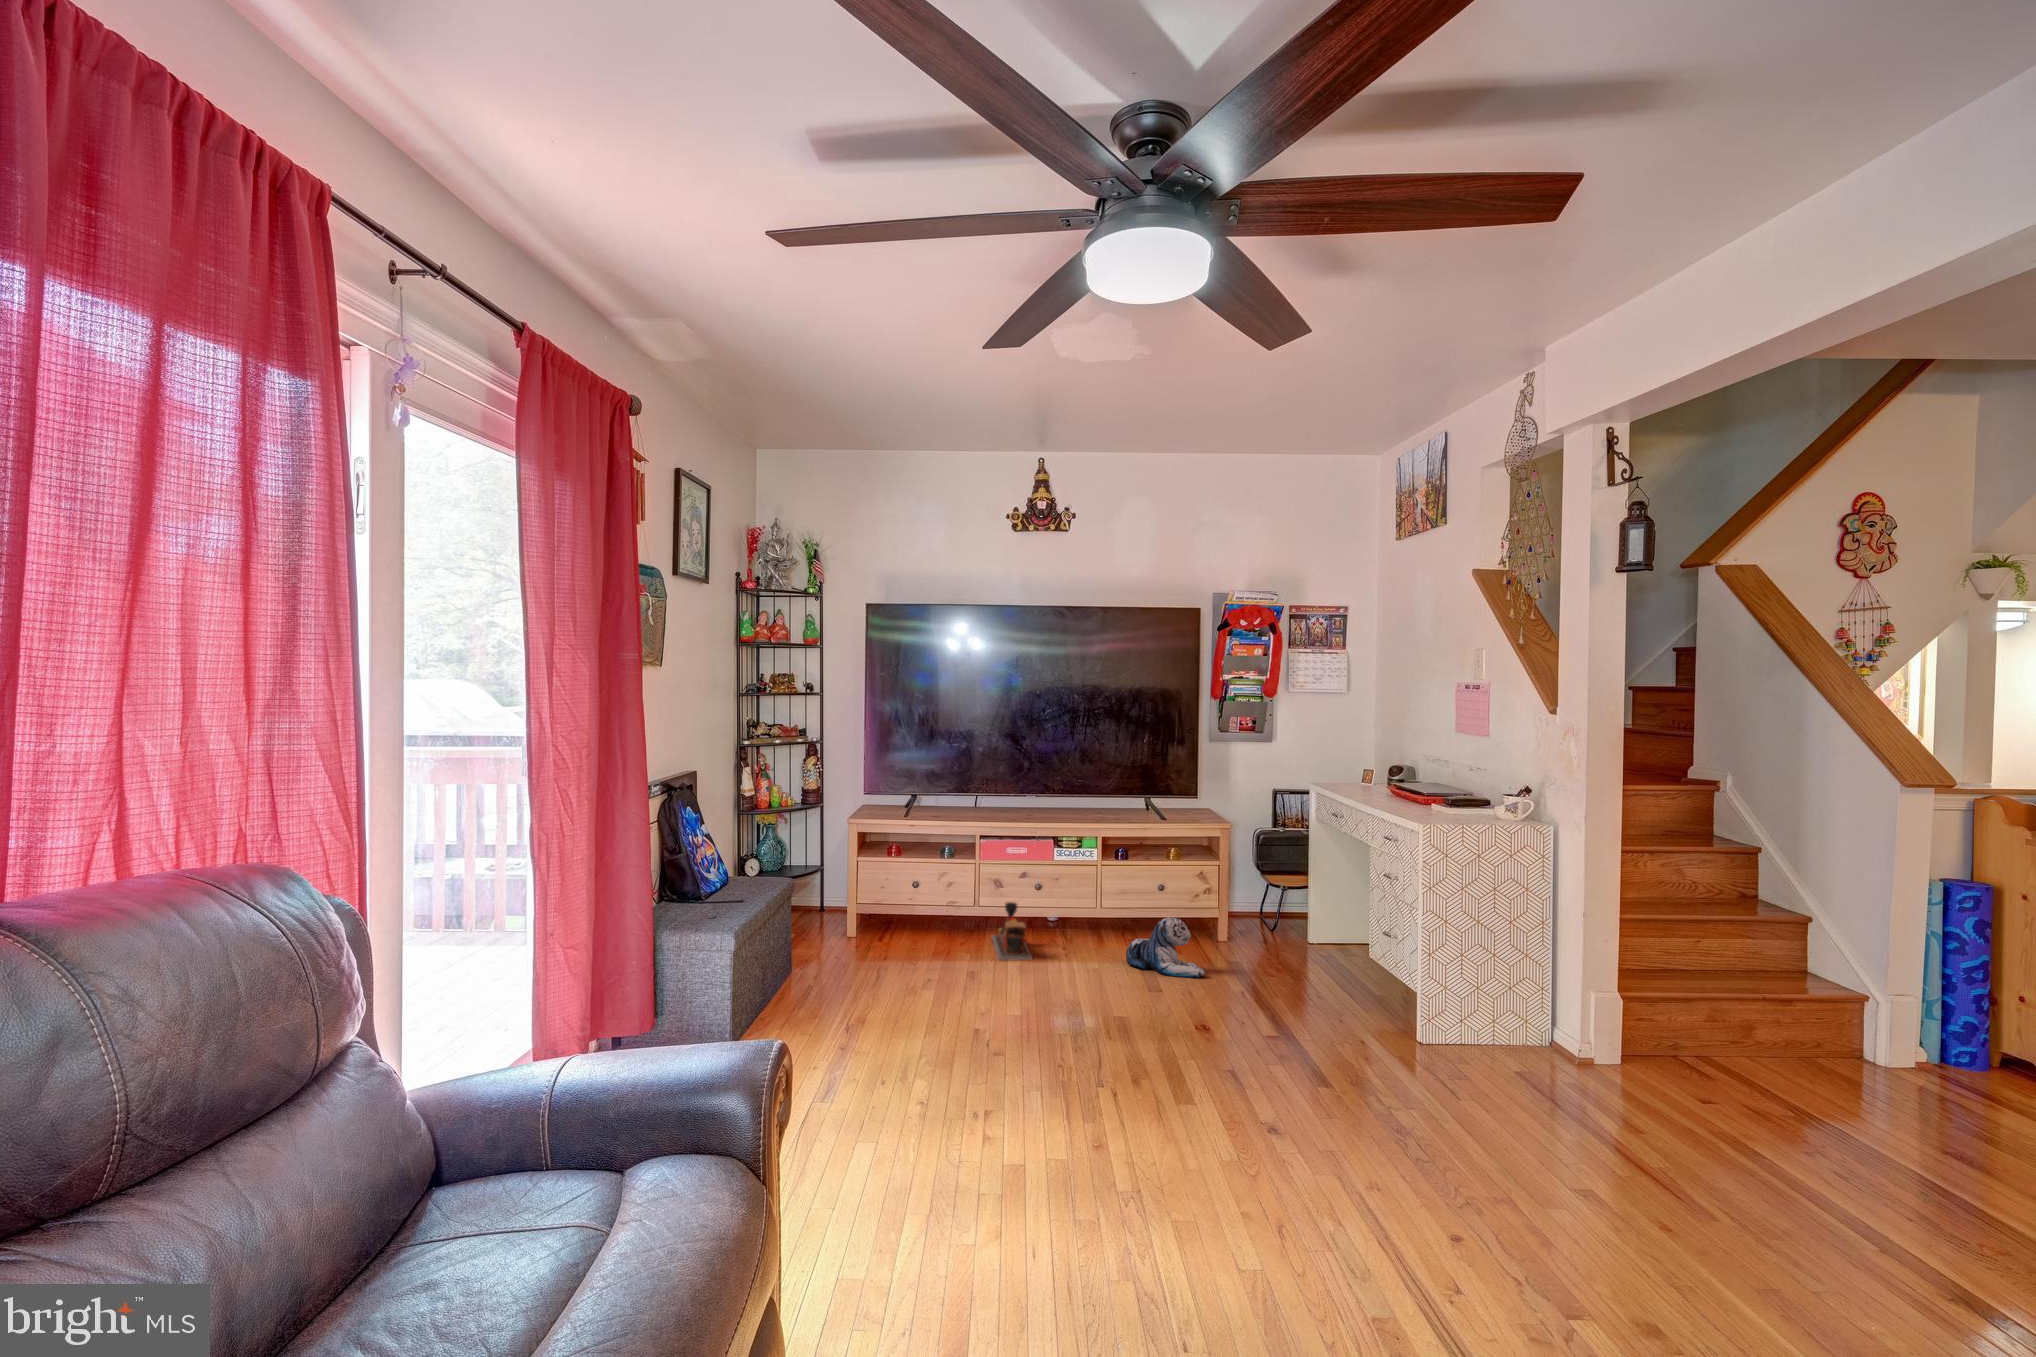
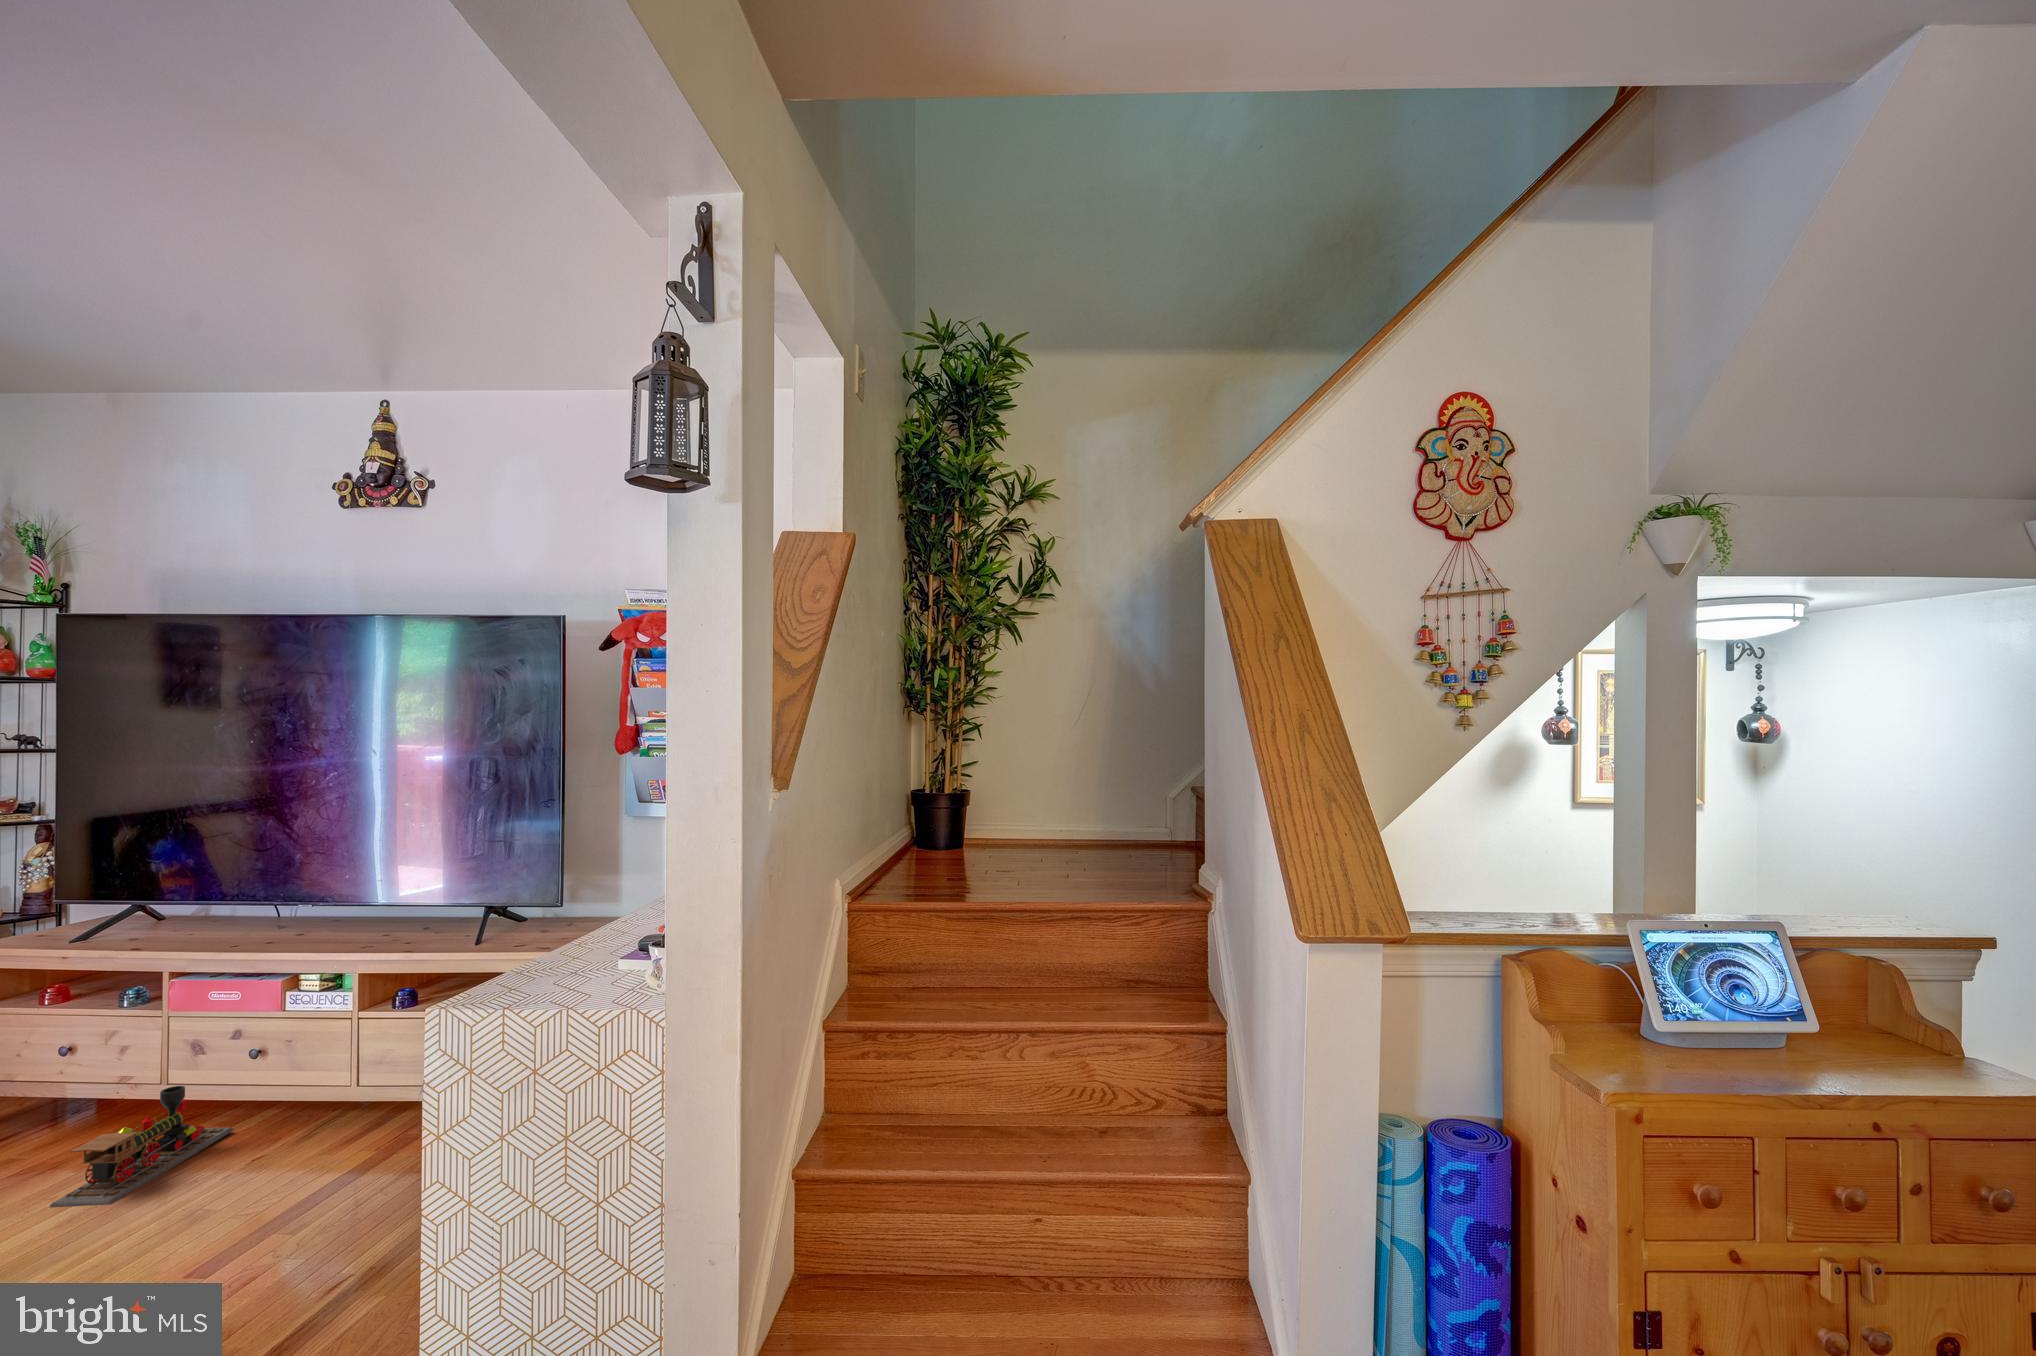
plush toy: present [1126,917,1205,978] -> none [215,1143,323,1264]

